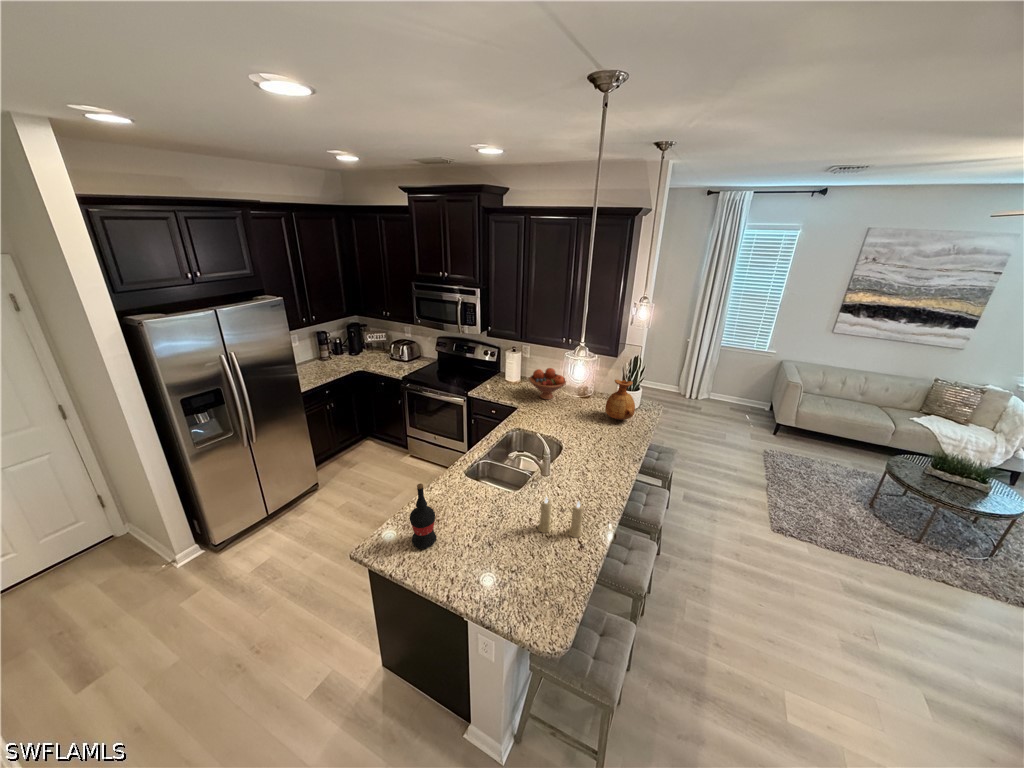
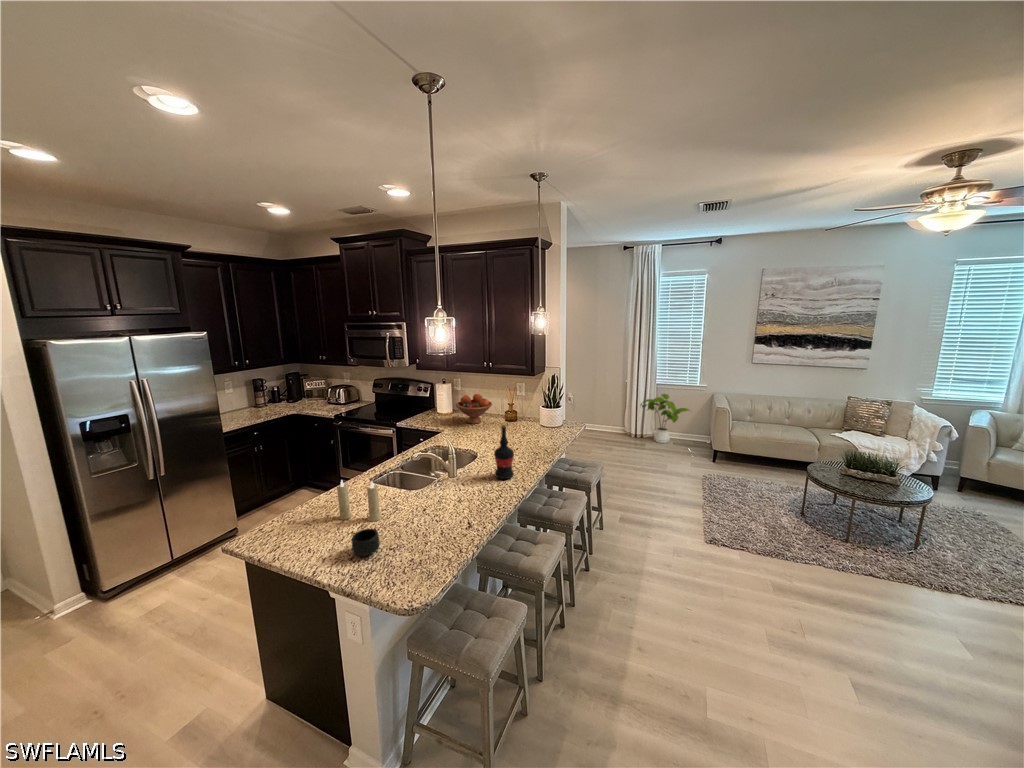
house plant: none [699,360,754,409] -> present [641,394,689,443]
vase: present [605,380,635,420] -> none [526,394,553,434]
wine bottle: present [410,483,437,549] -> present [494,425,514,479]
candle: present [538,497,583,538] -> present [337,480,381,522]
mug: none [478,551,505,581] -> present [352,529,380,556]

